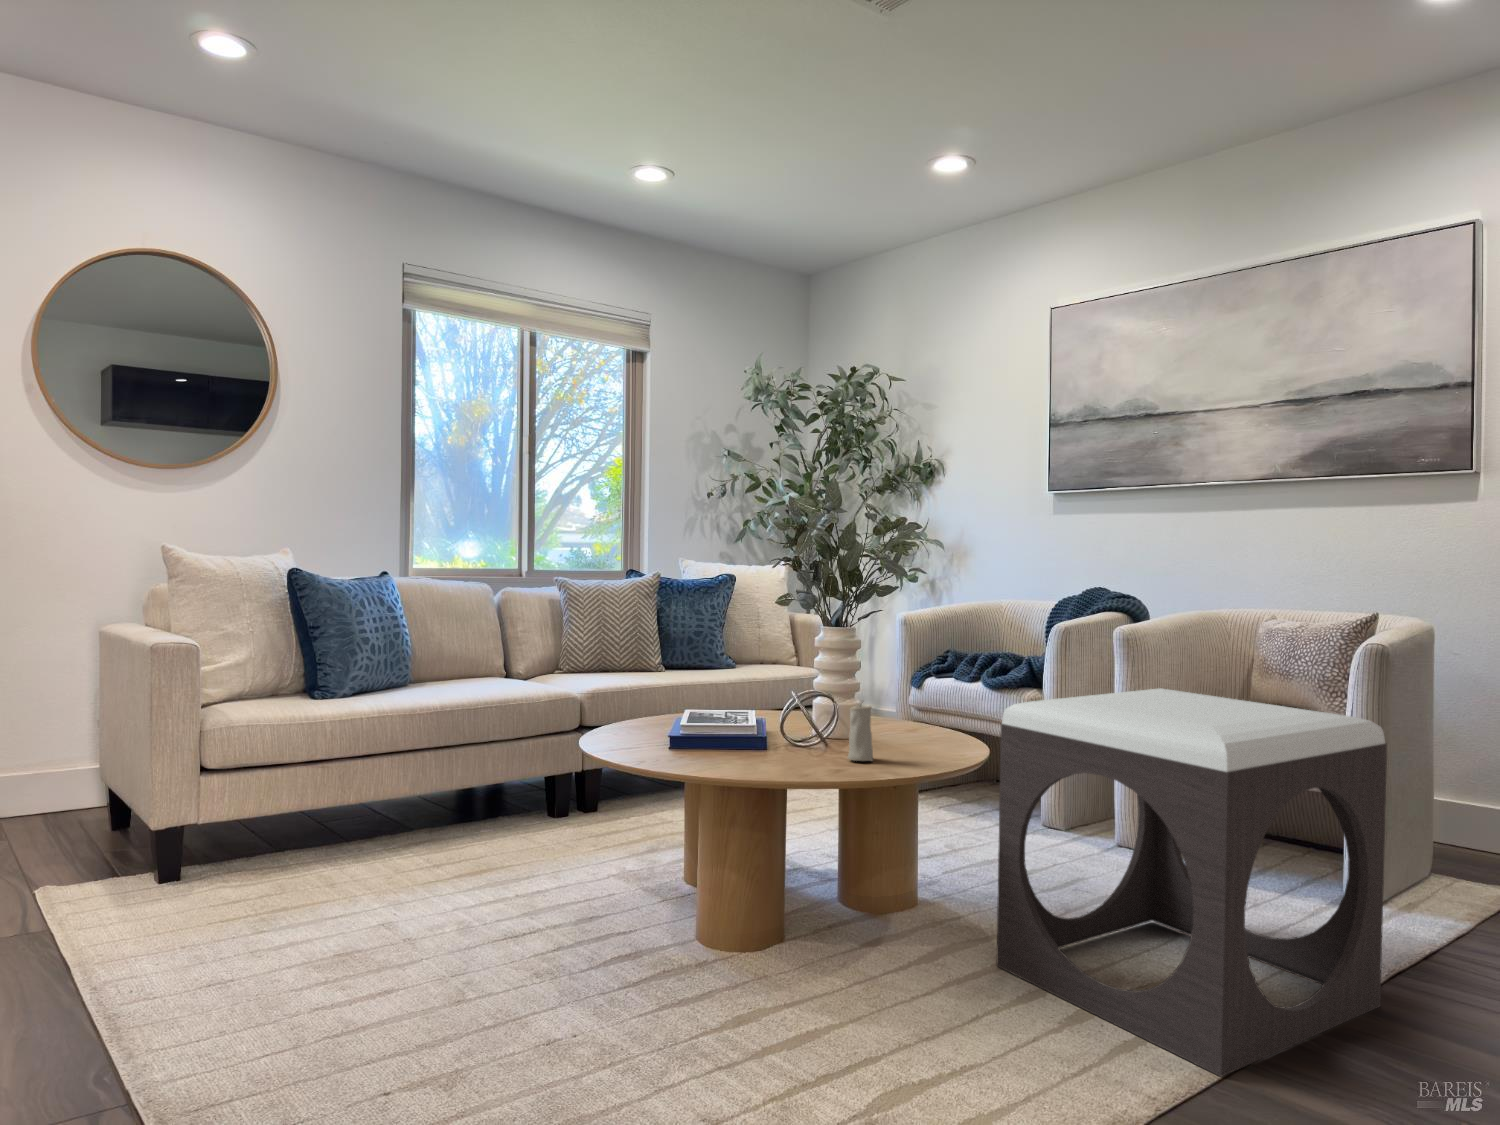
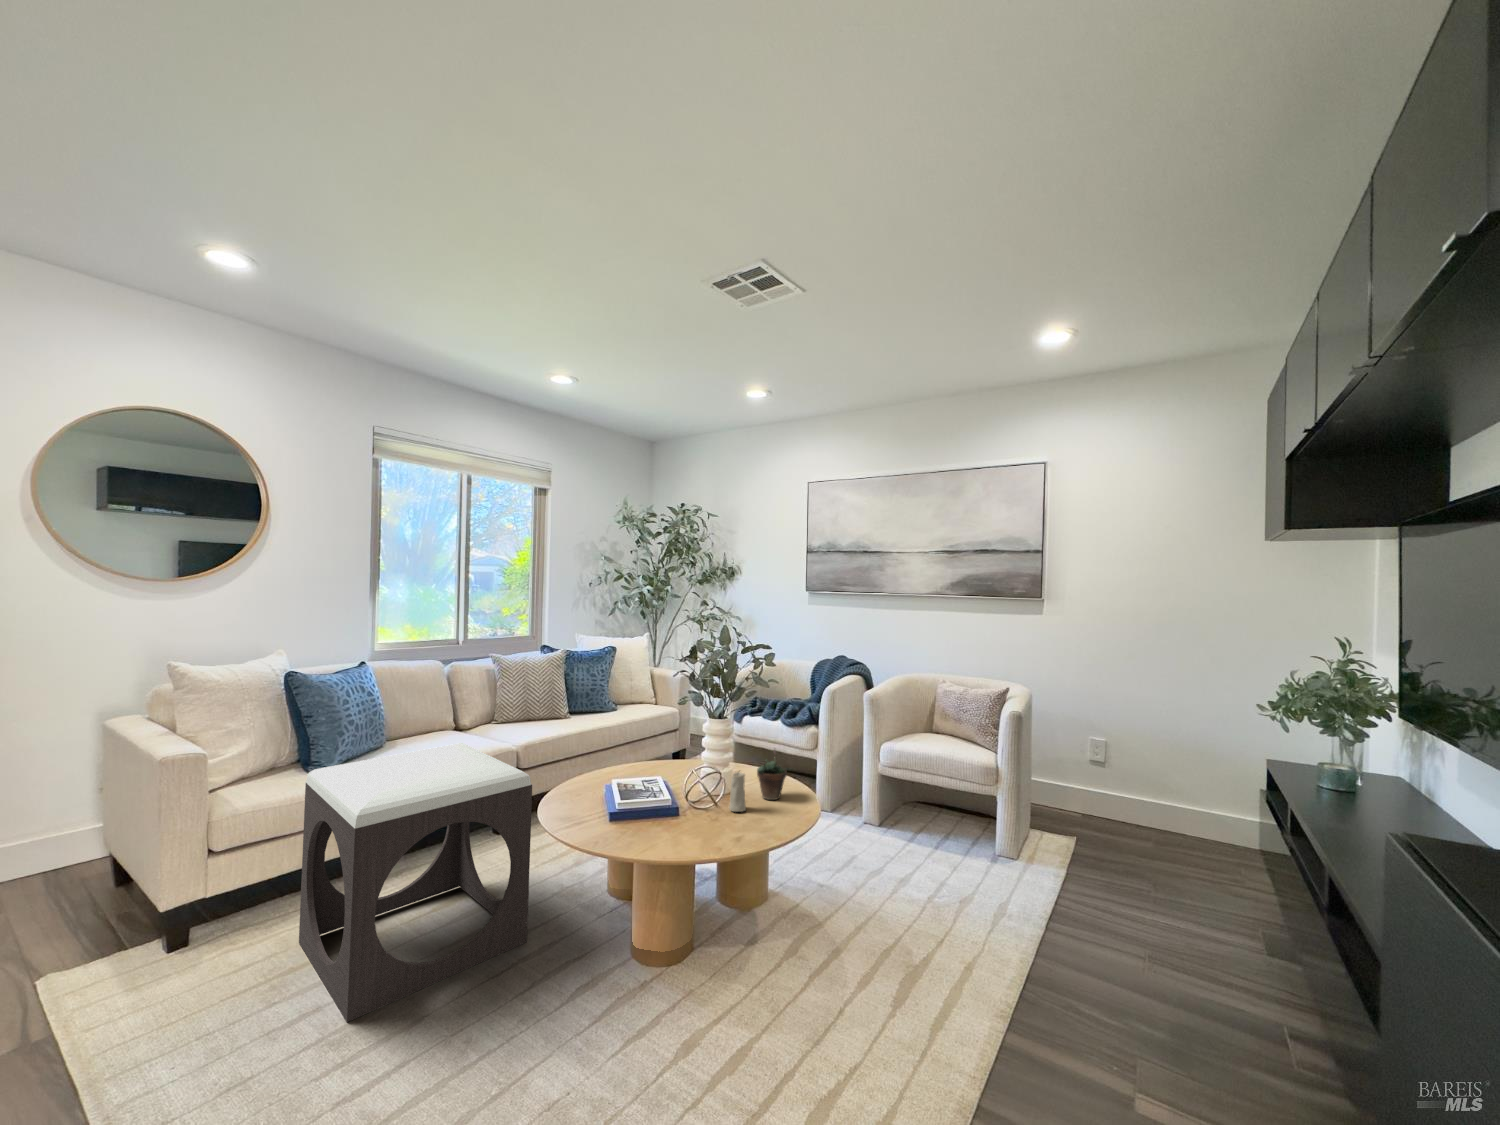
succulent plant: none [896,676,945,755] -> present [757,750,787,800]
footstool: present [996,688,1387,1077] -> present [299,743,532,1022]

